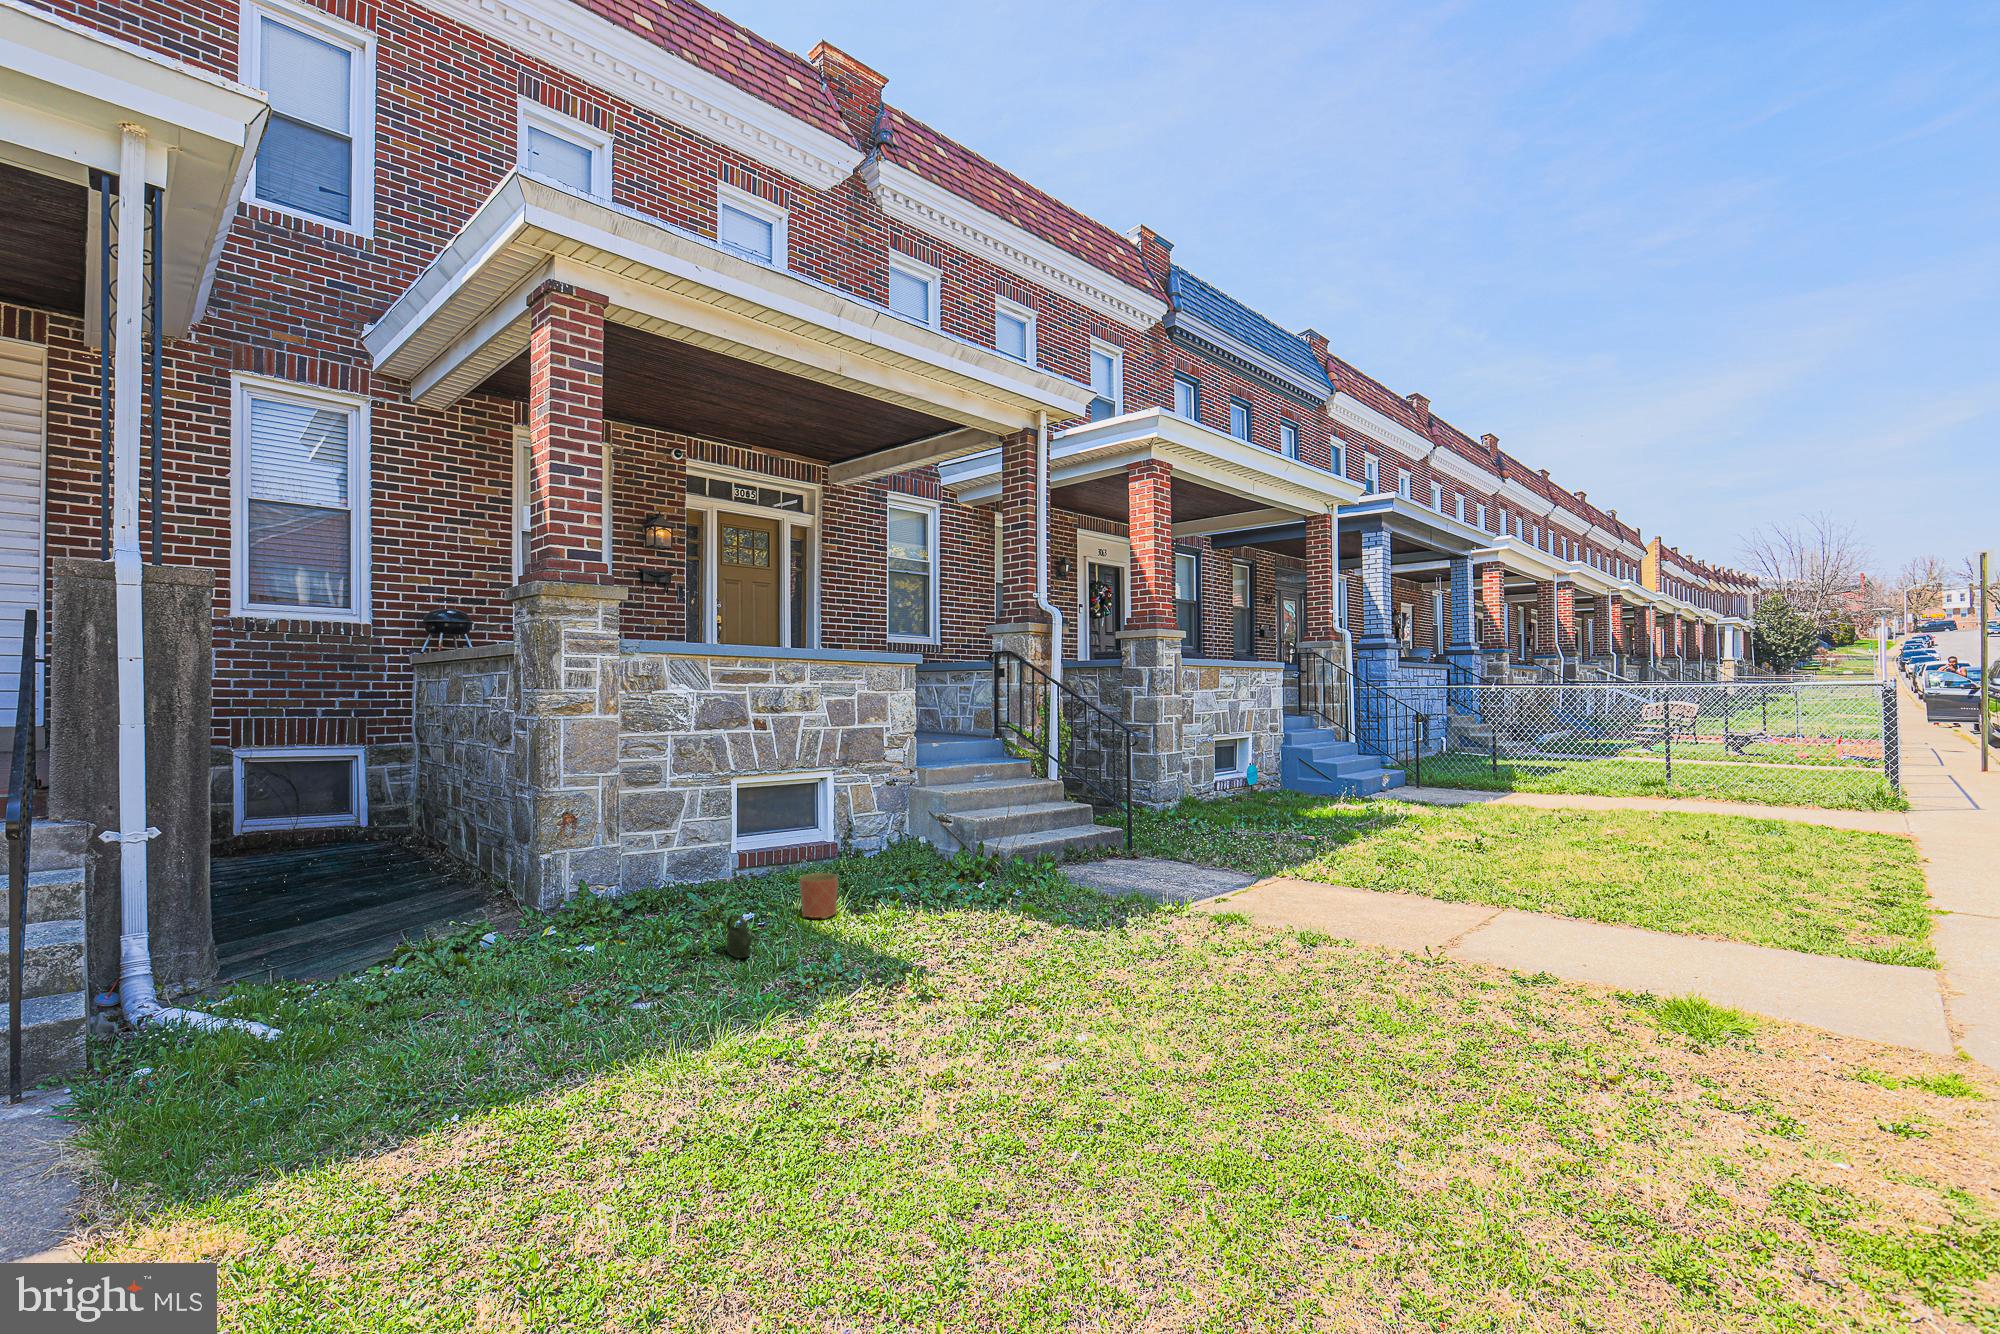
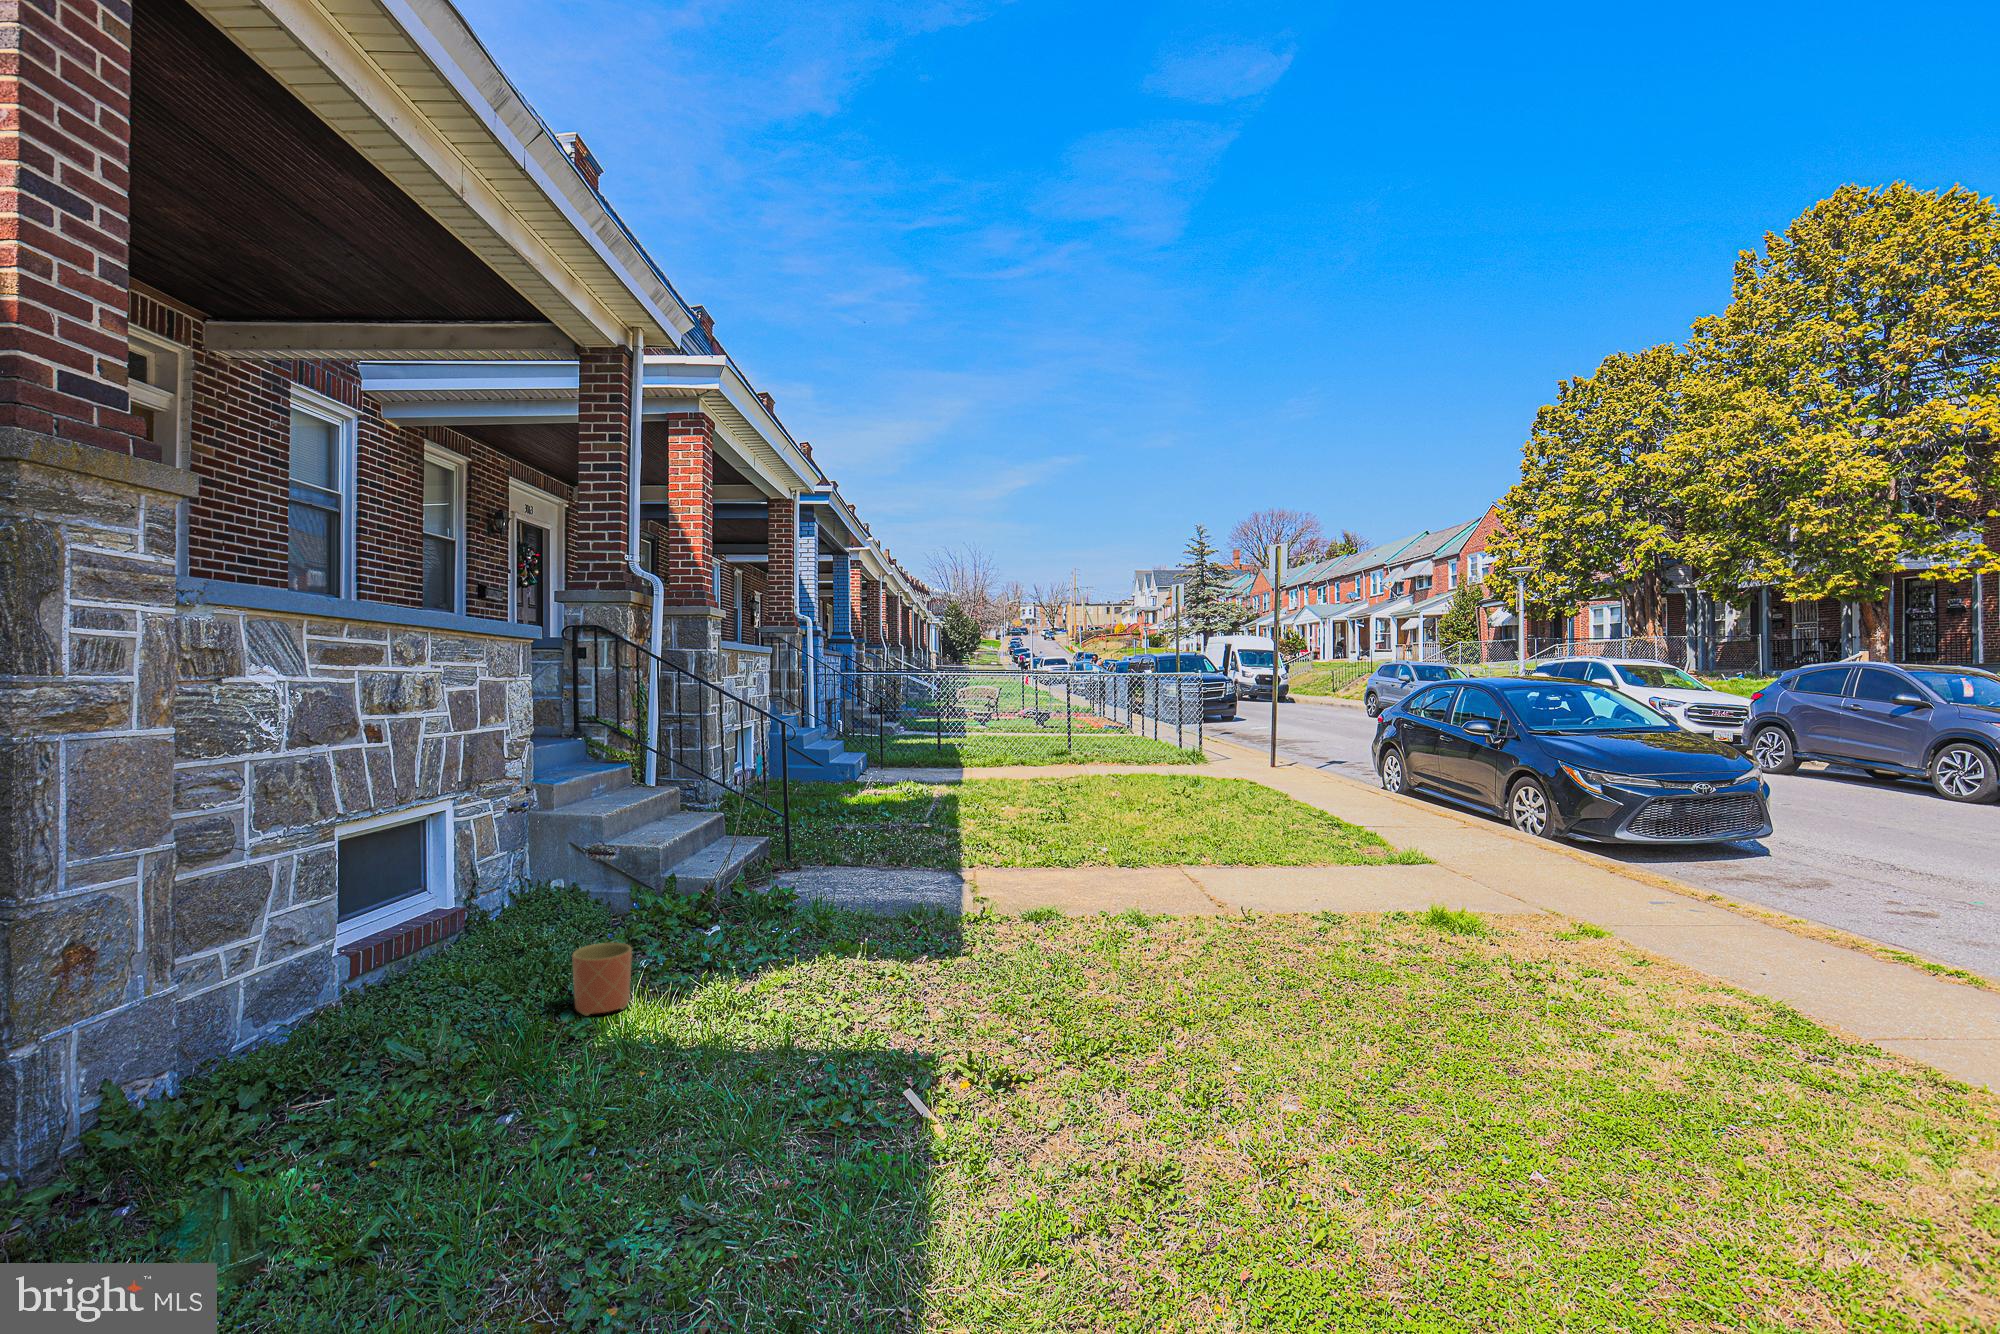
watering can: present [726,914,754,958] -> none [566,1030,666,1097]

